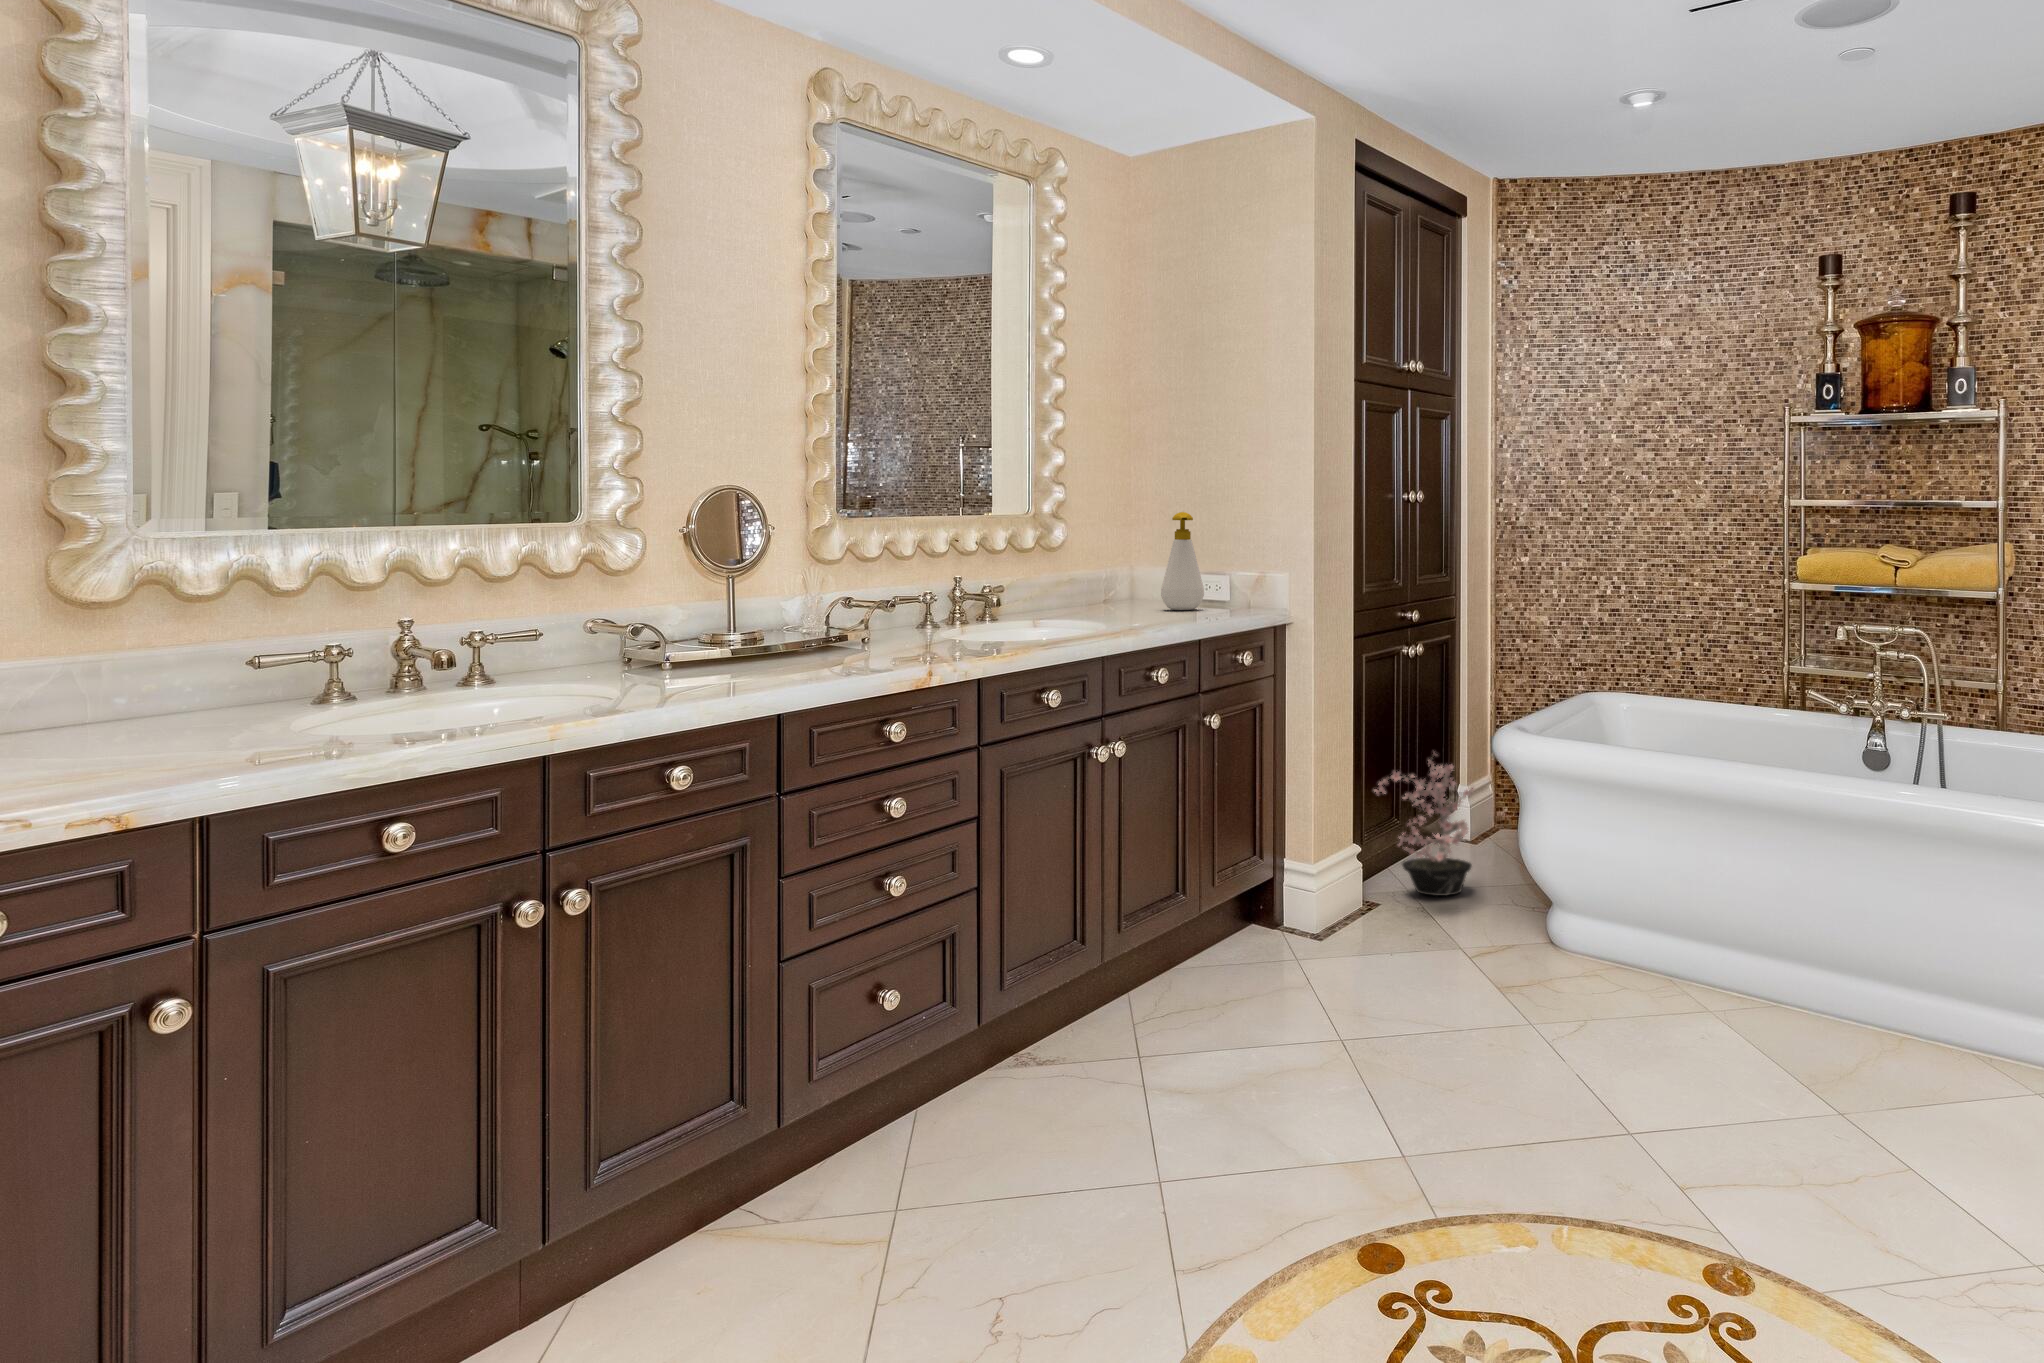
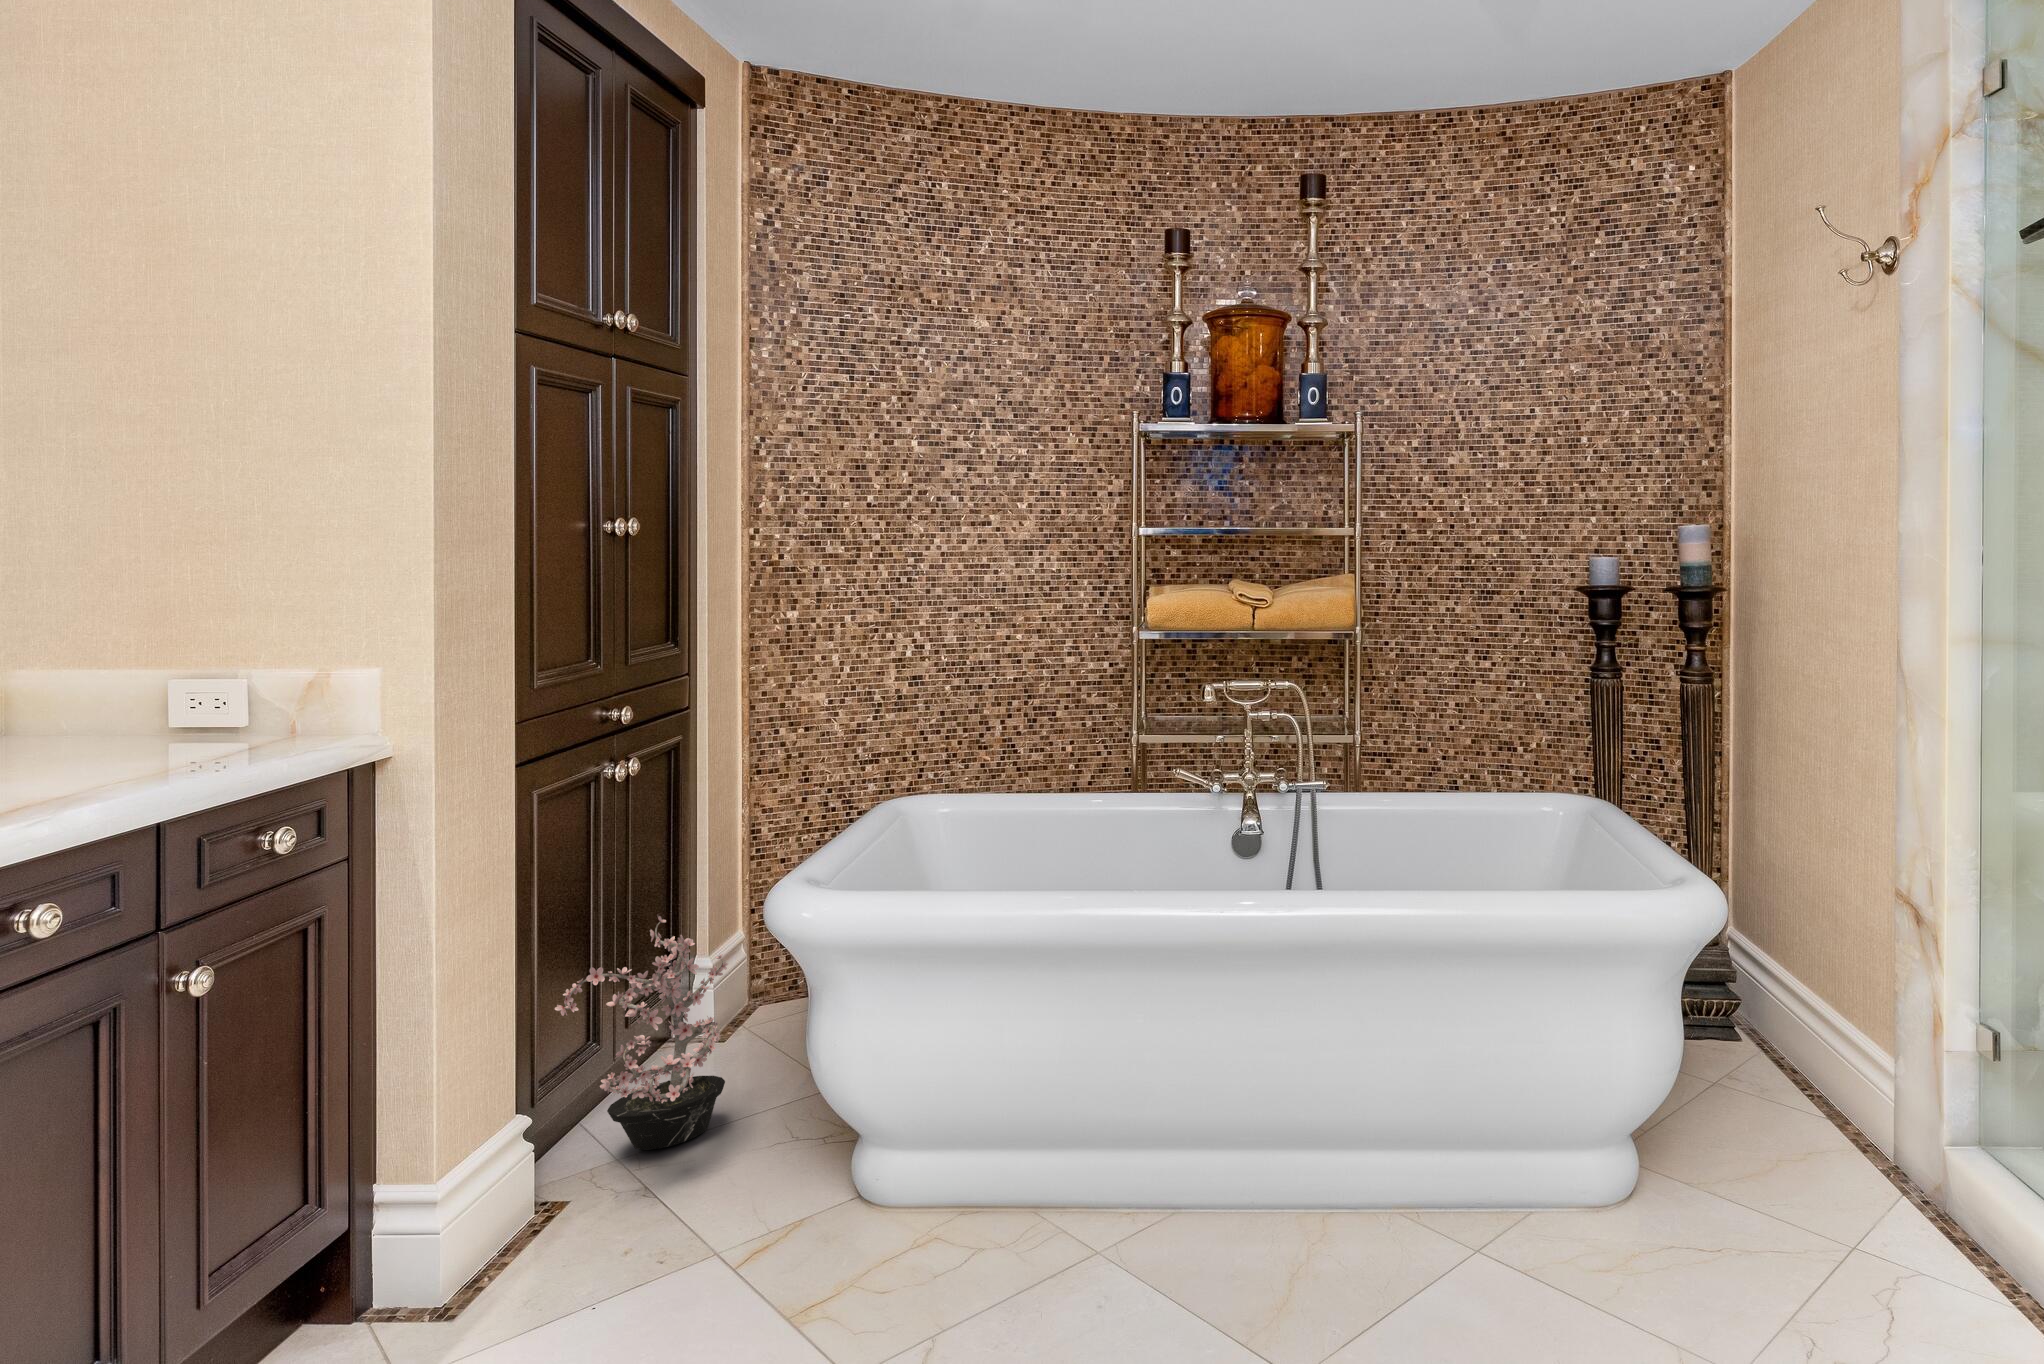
soap bottle: present [1161,512,1204,610] -> none [75,567,186,758]

